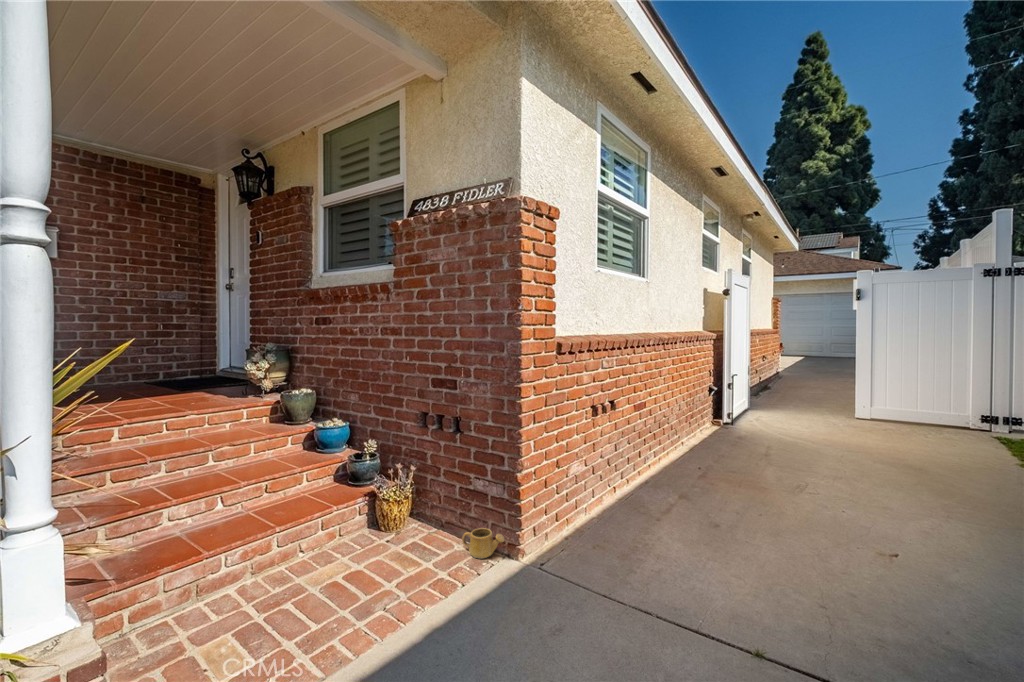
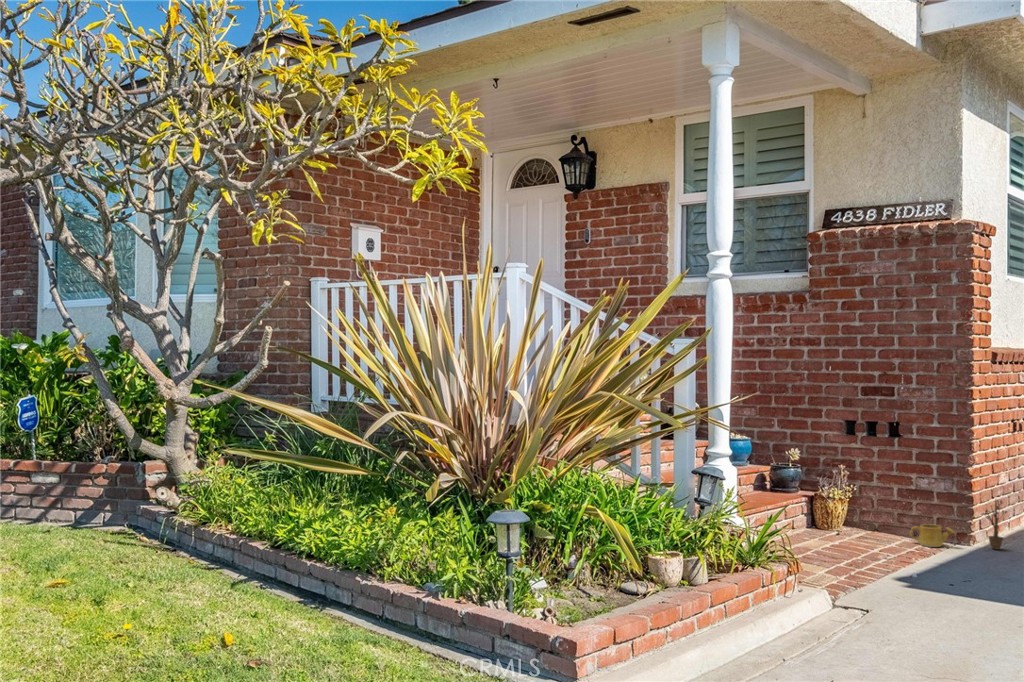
decorative plant: none [532,501,564,559] -> present [982,500,1007,549]

